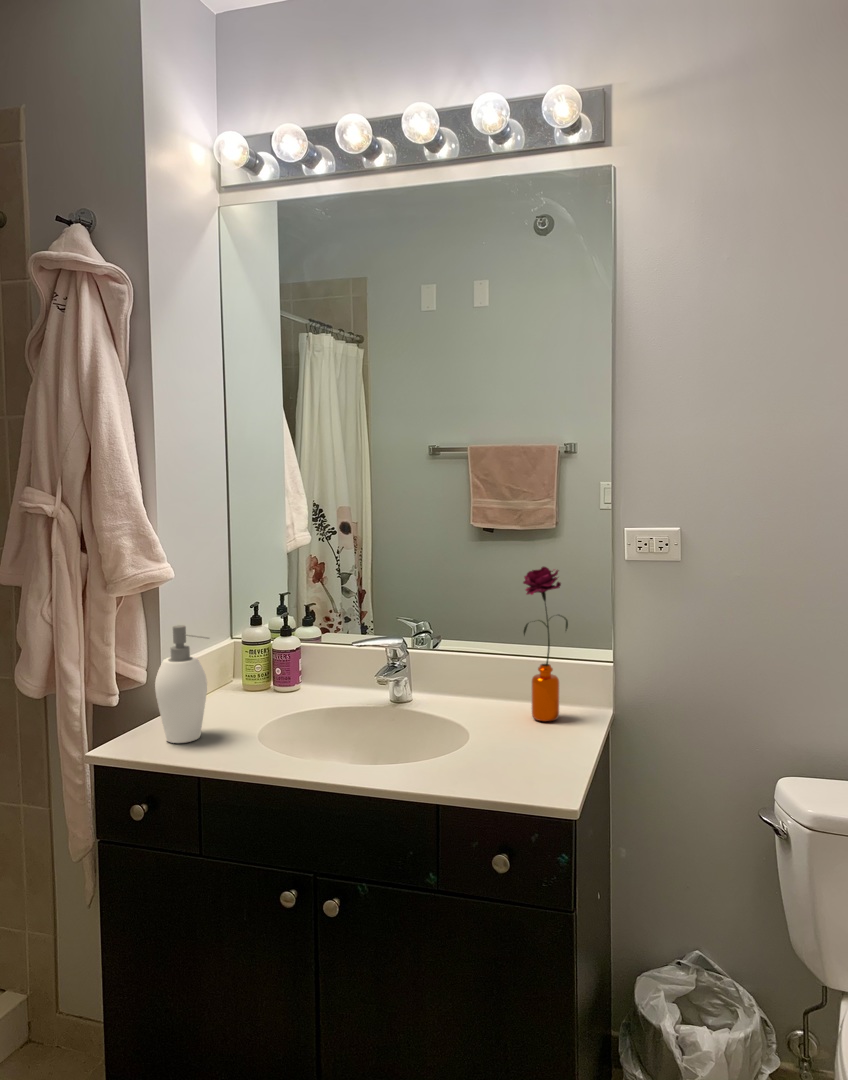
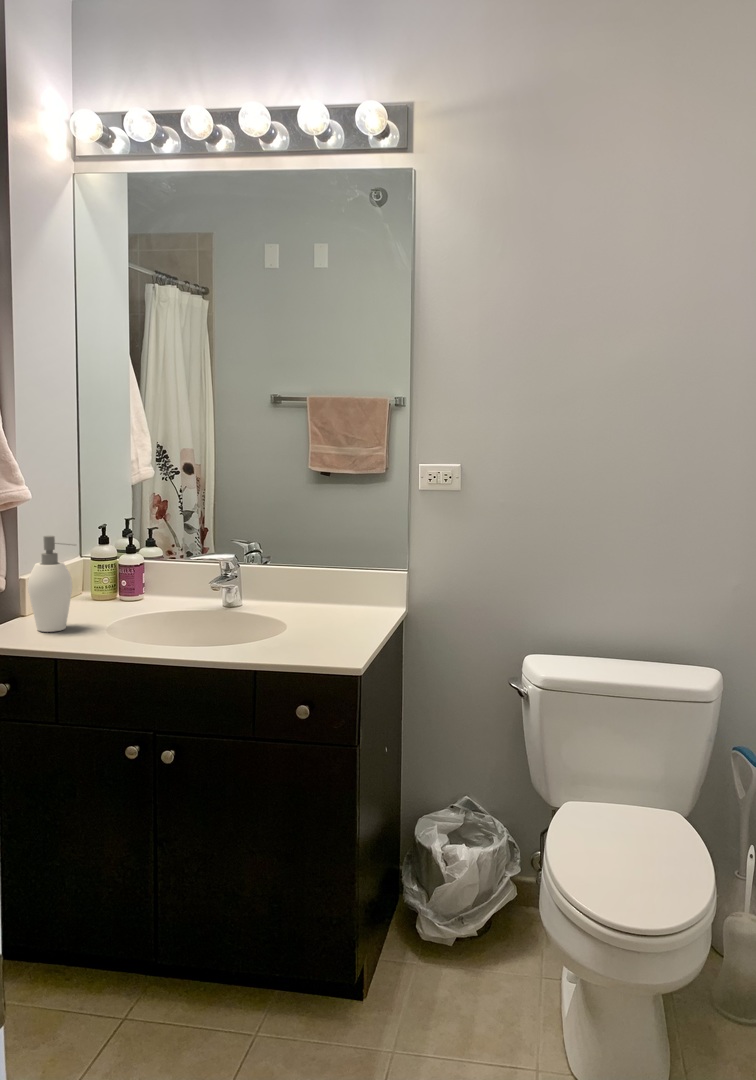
flower: present [523,567,568,721] -> none [333,494,369,617]

